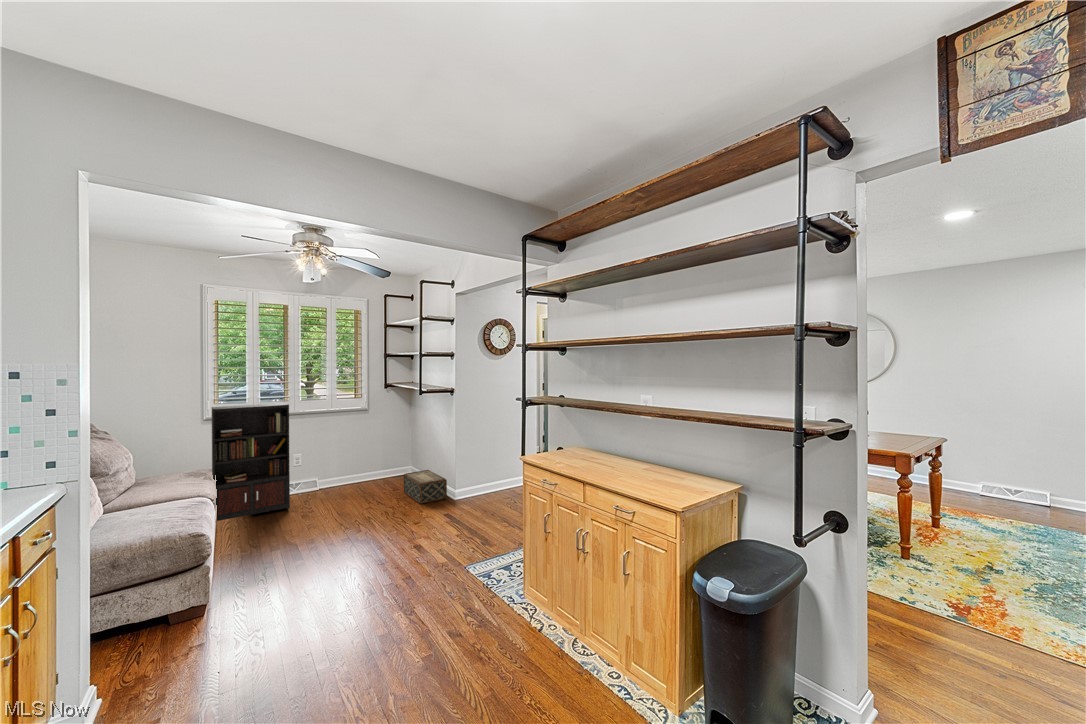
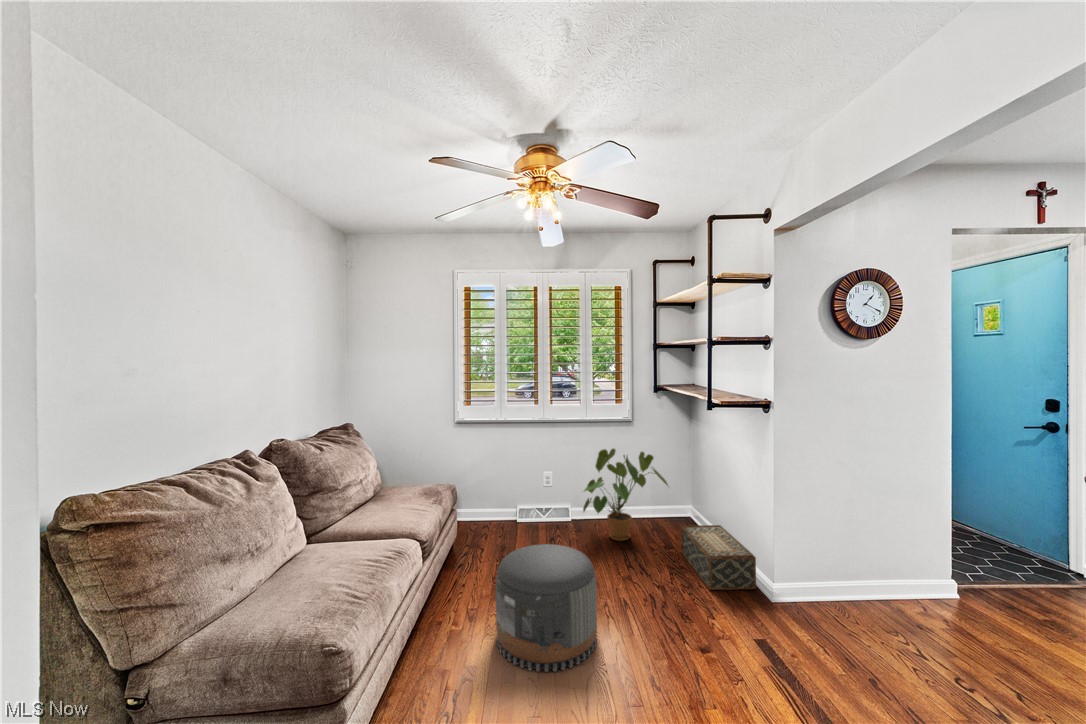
bookcase: present [212,403,301,521] -> none [448,408,550,553]
house plant: none [329,430,397,493] -> present [583,449,668,541]
pouf: none [278,487,351,557] -> present [496,544,597,672]

